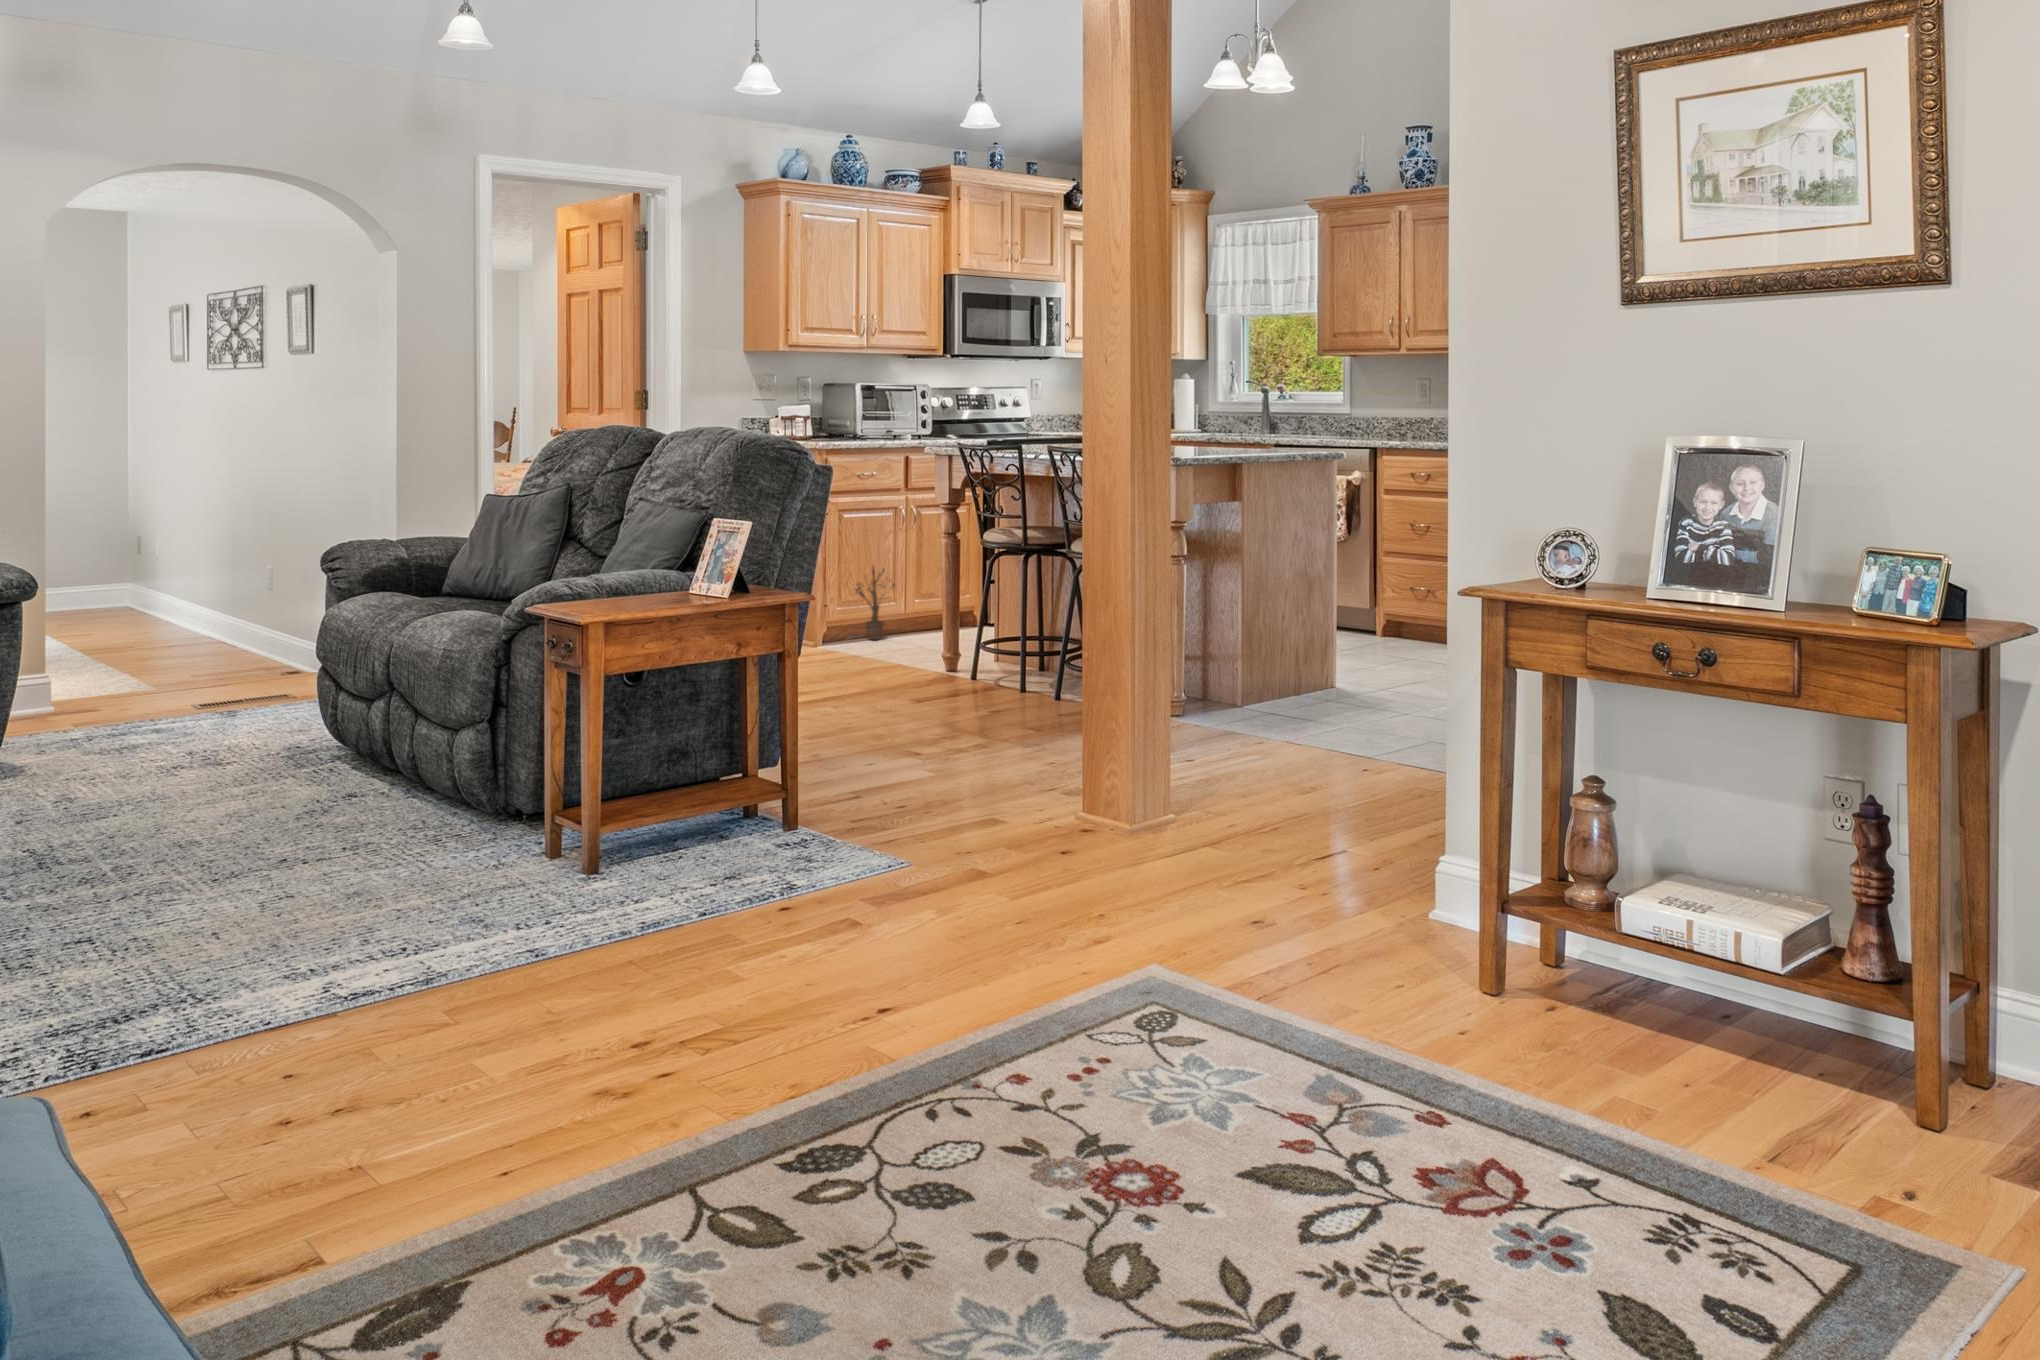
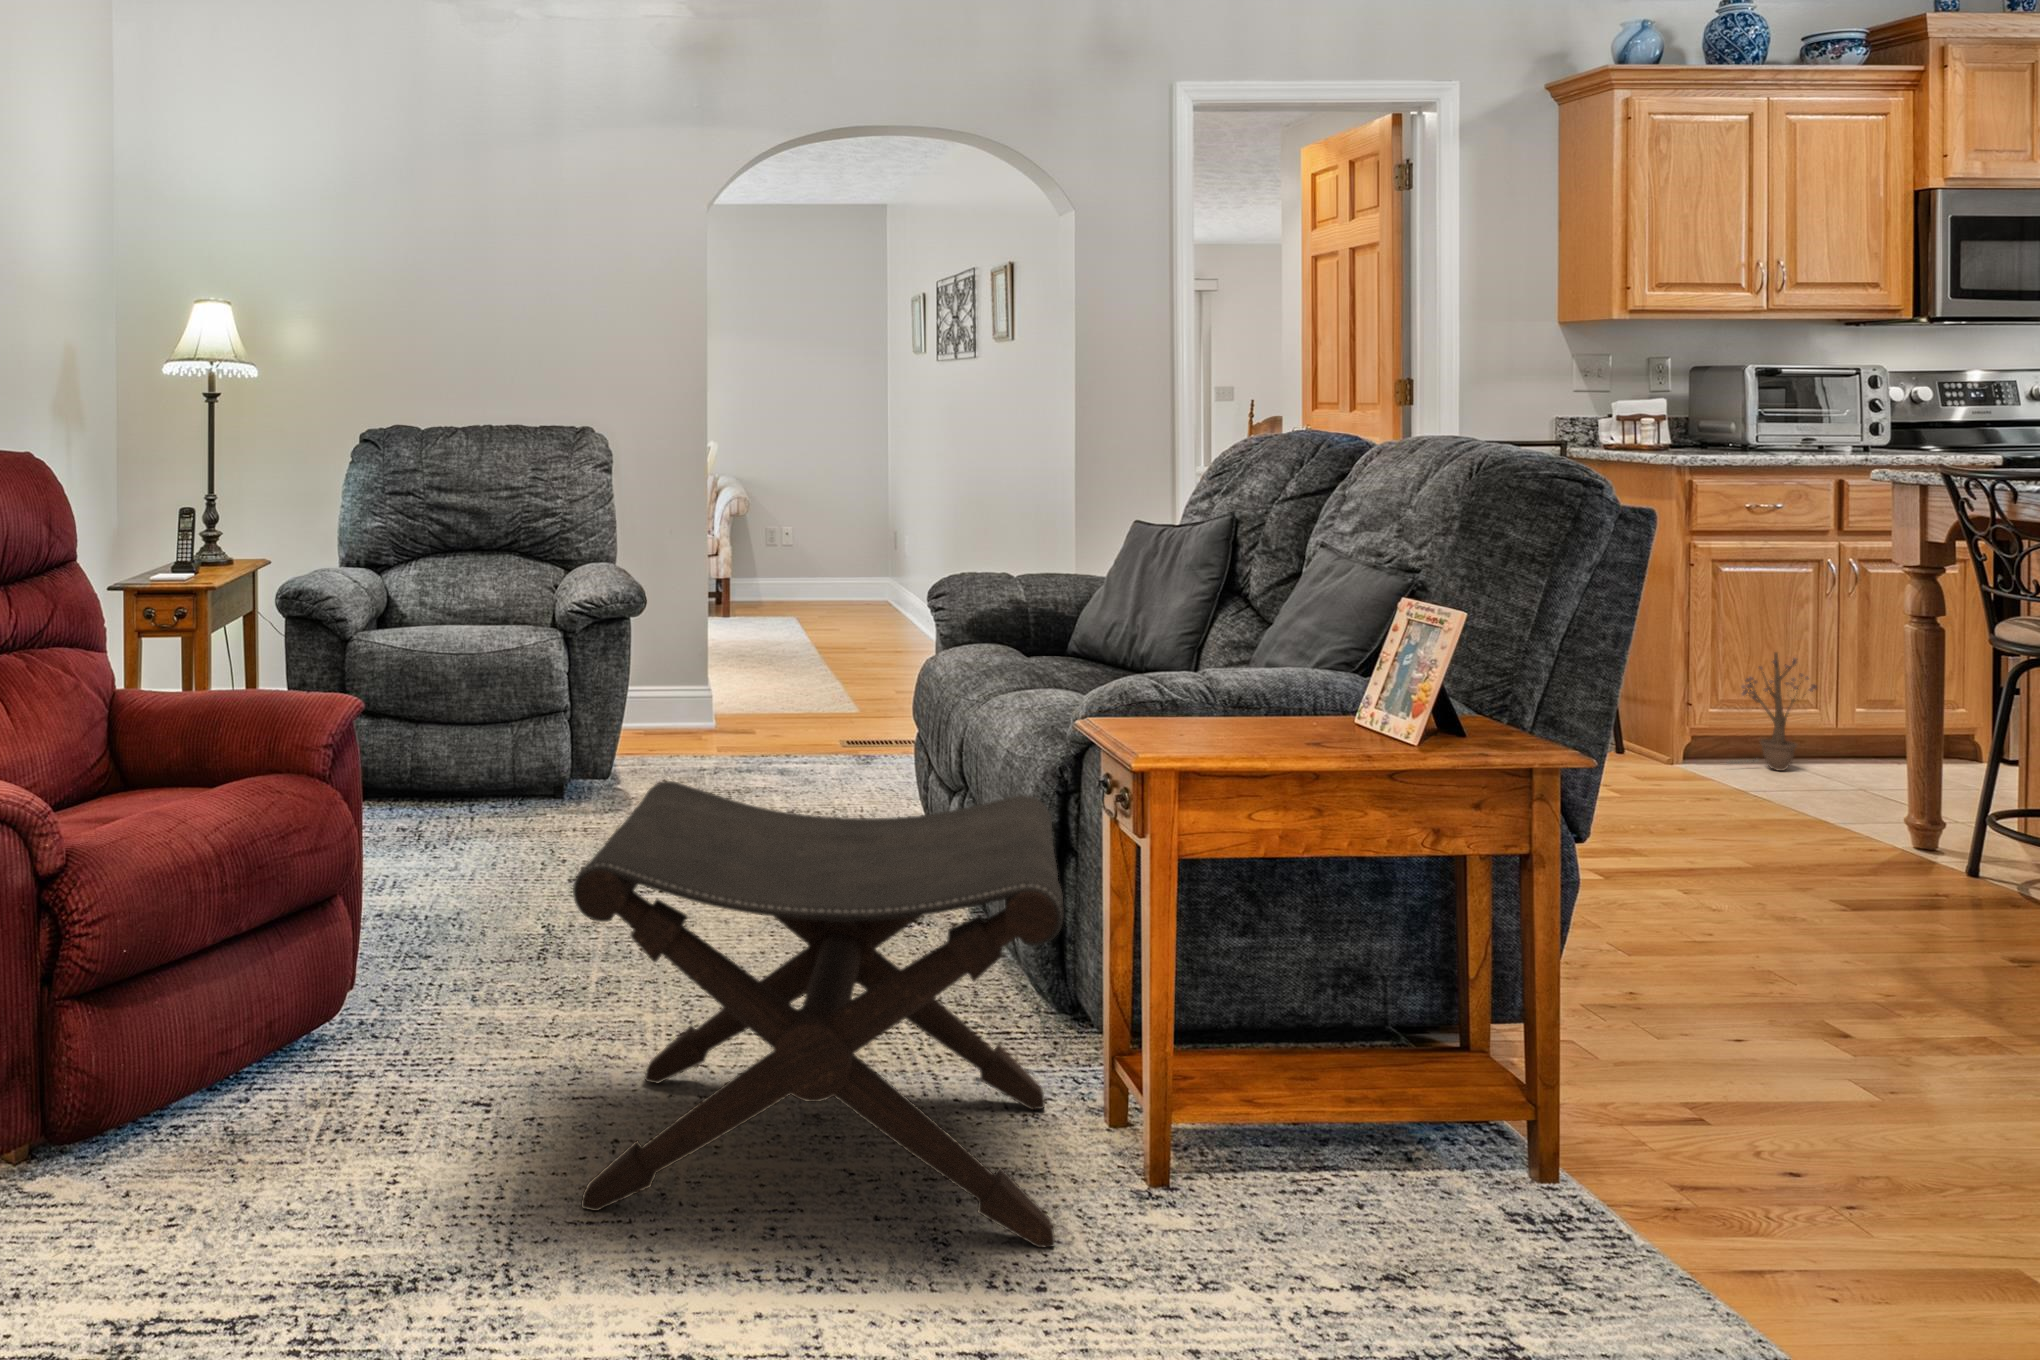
footstool: none [196,663,546,960] -> present [573,781,1064,1248]

